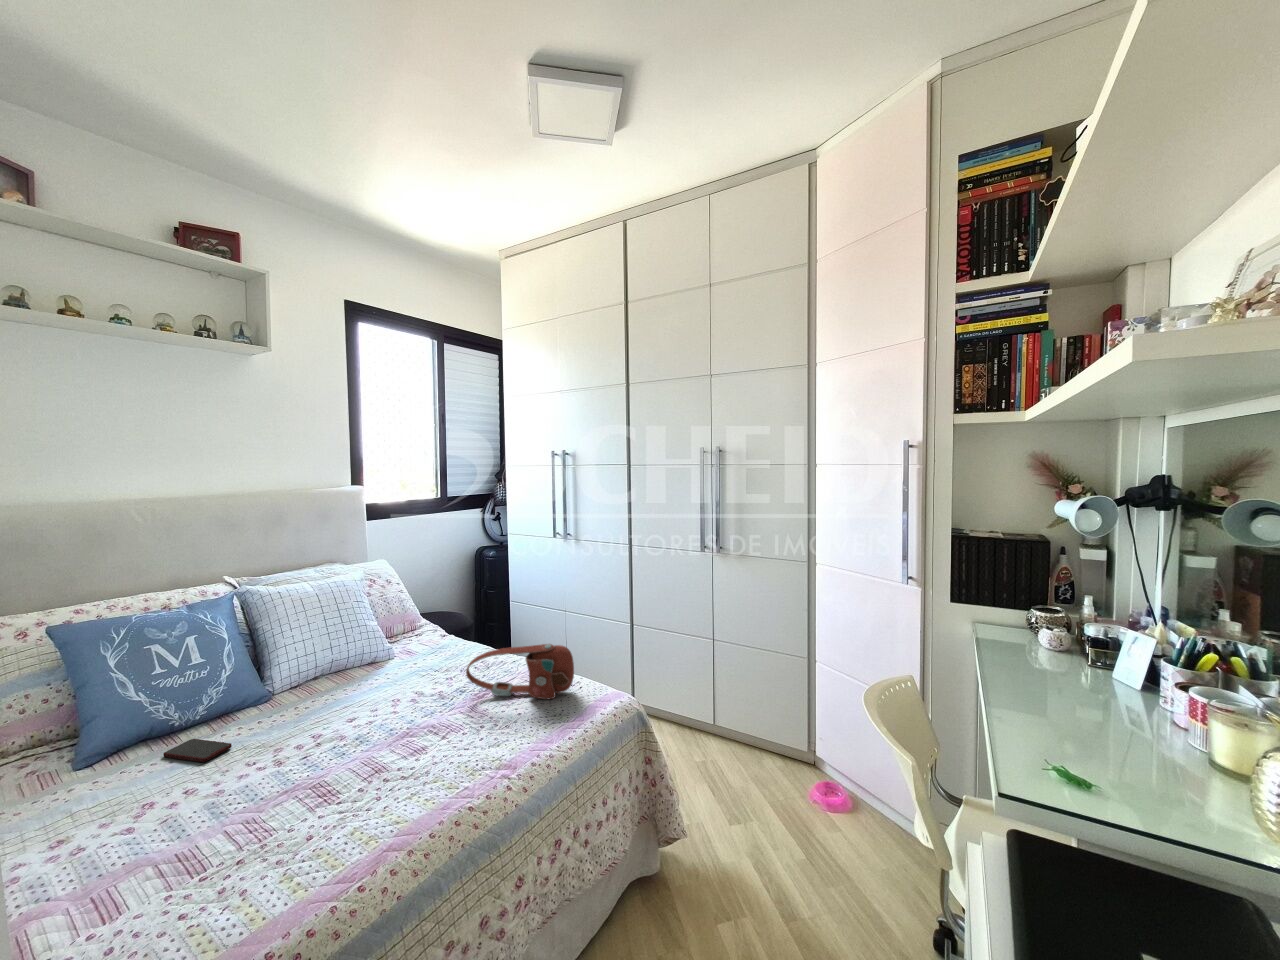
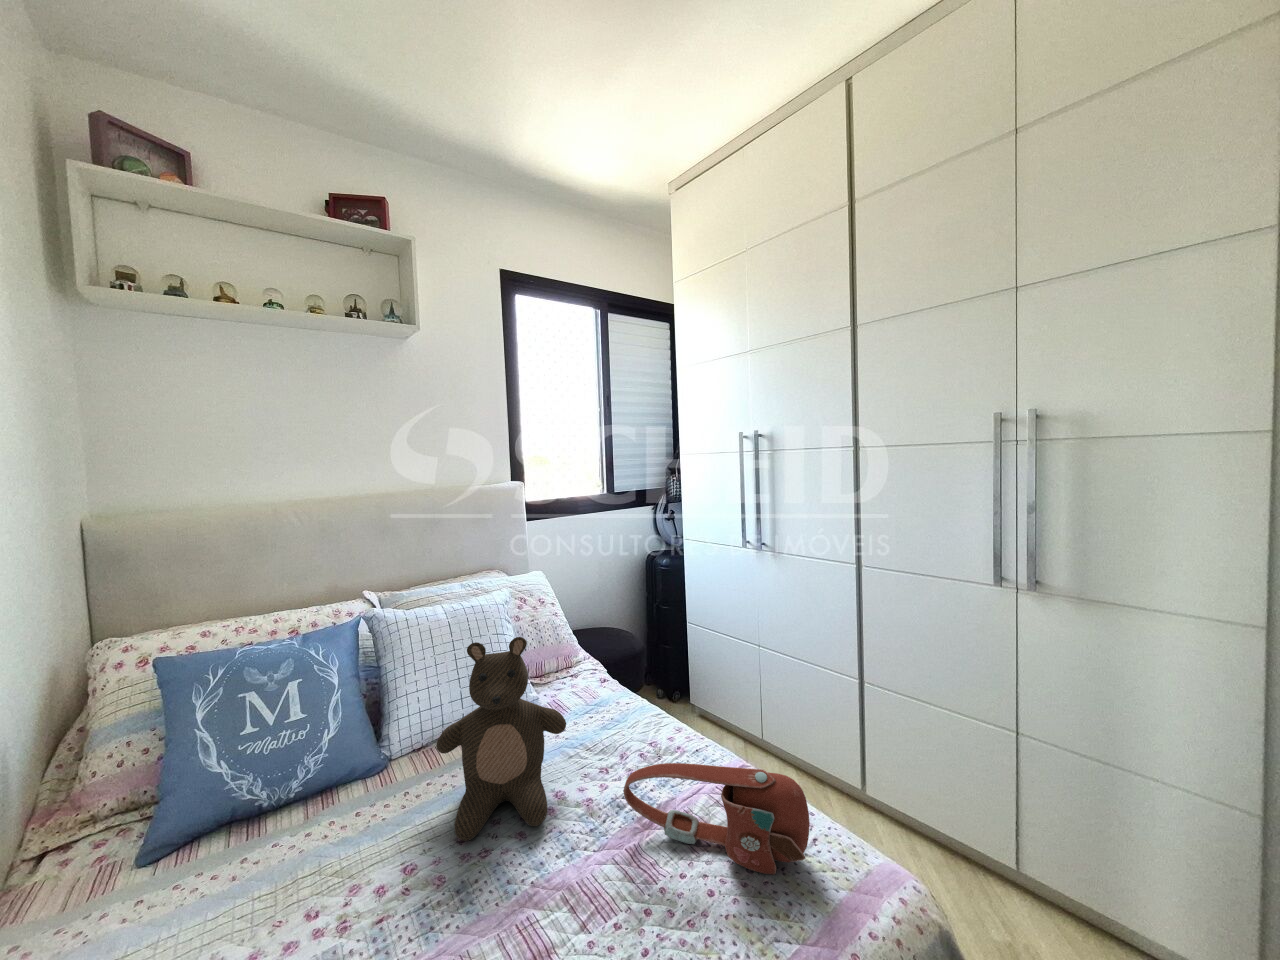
stuffed bear: none [325,589,423,717] -> present [436,637,566,841]
smartphone: present [163,739,232,762] -> none [226,838,301,900]

